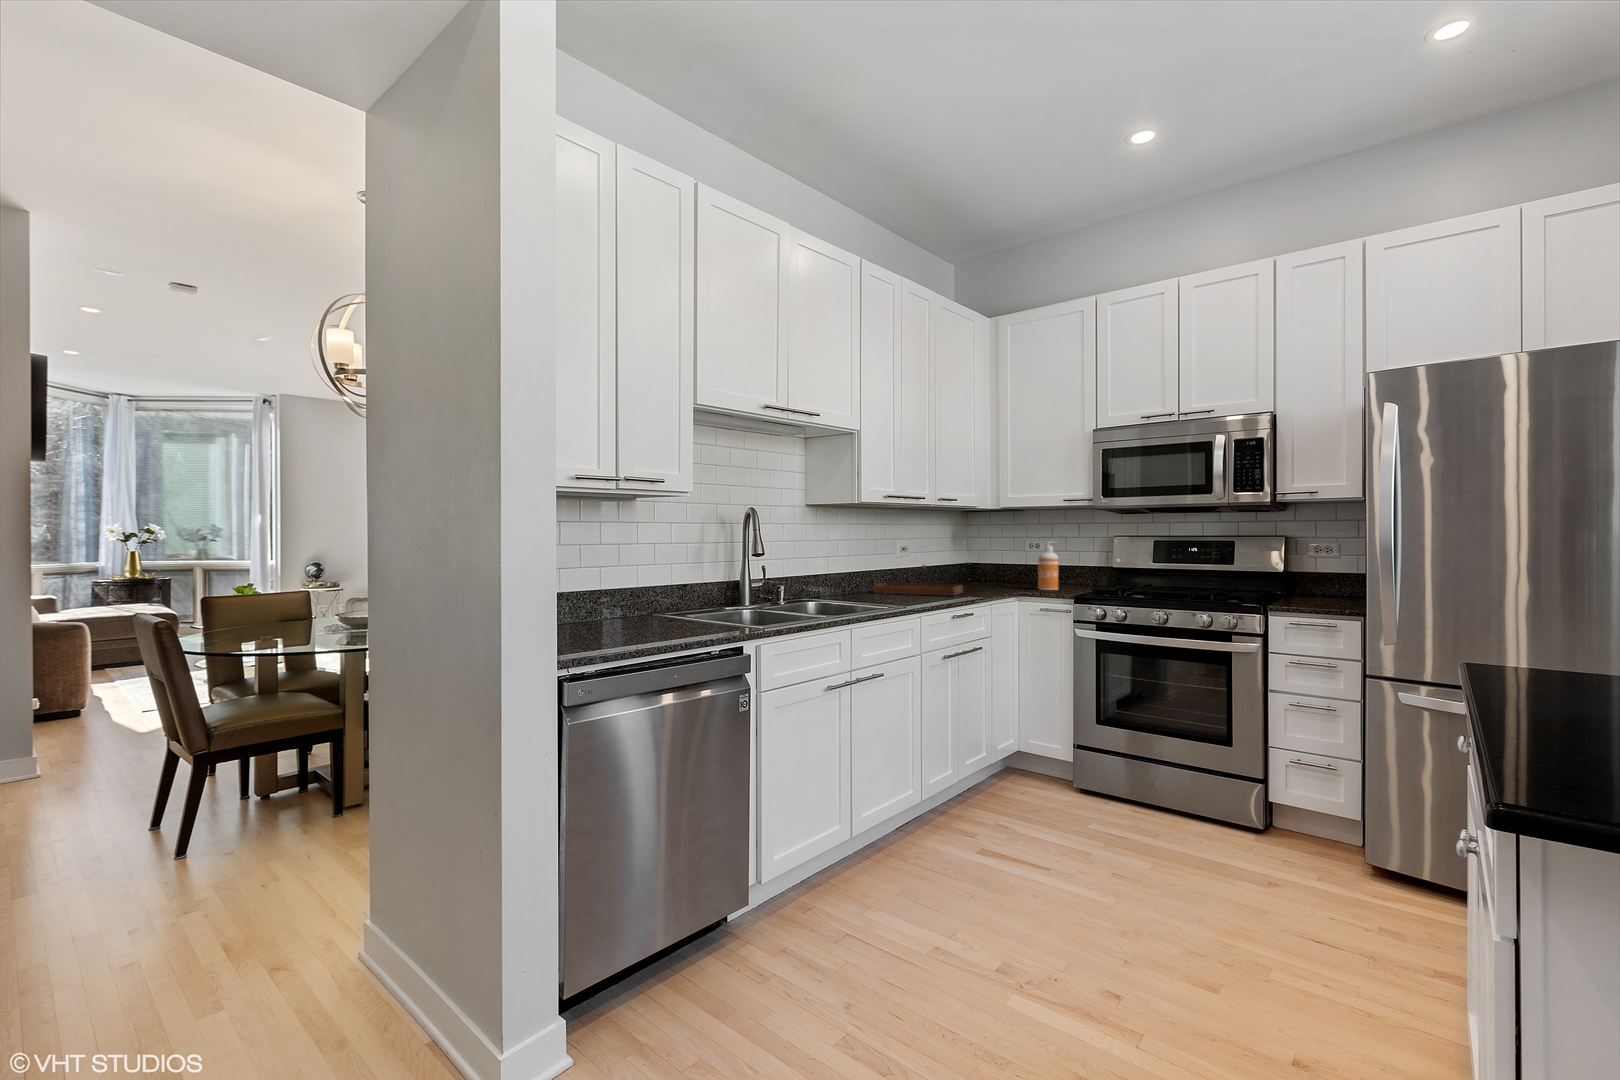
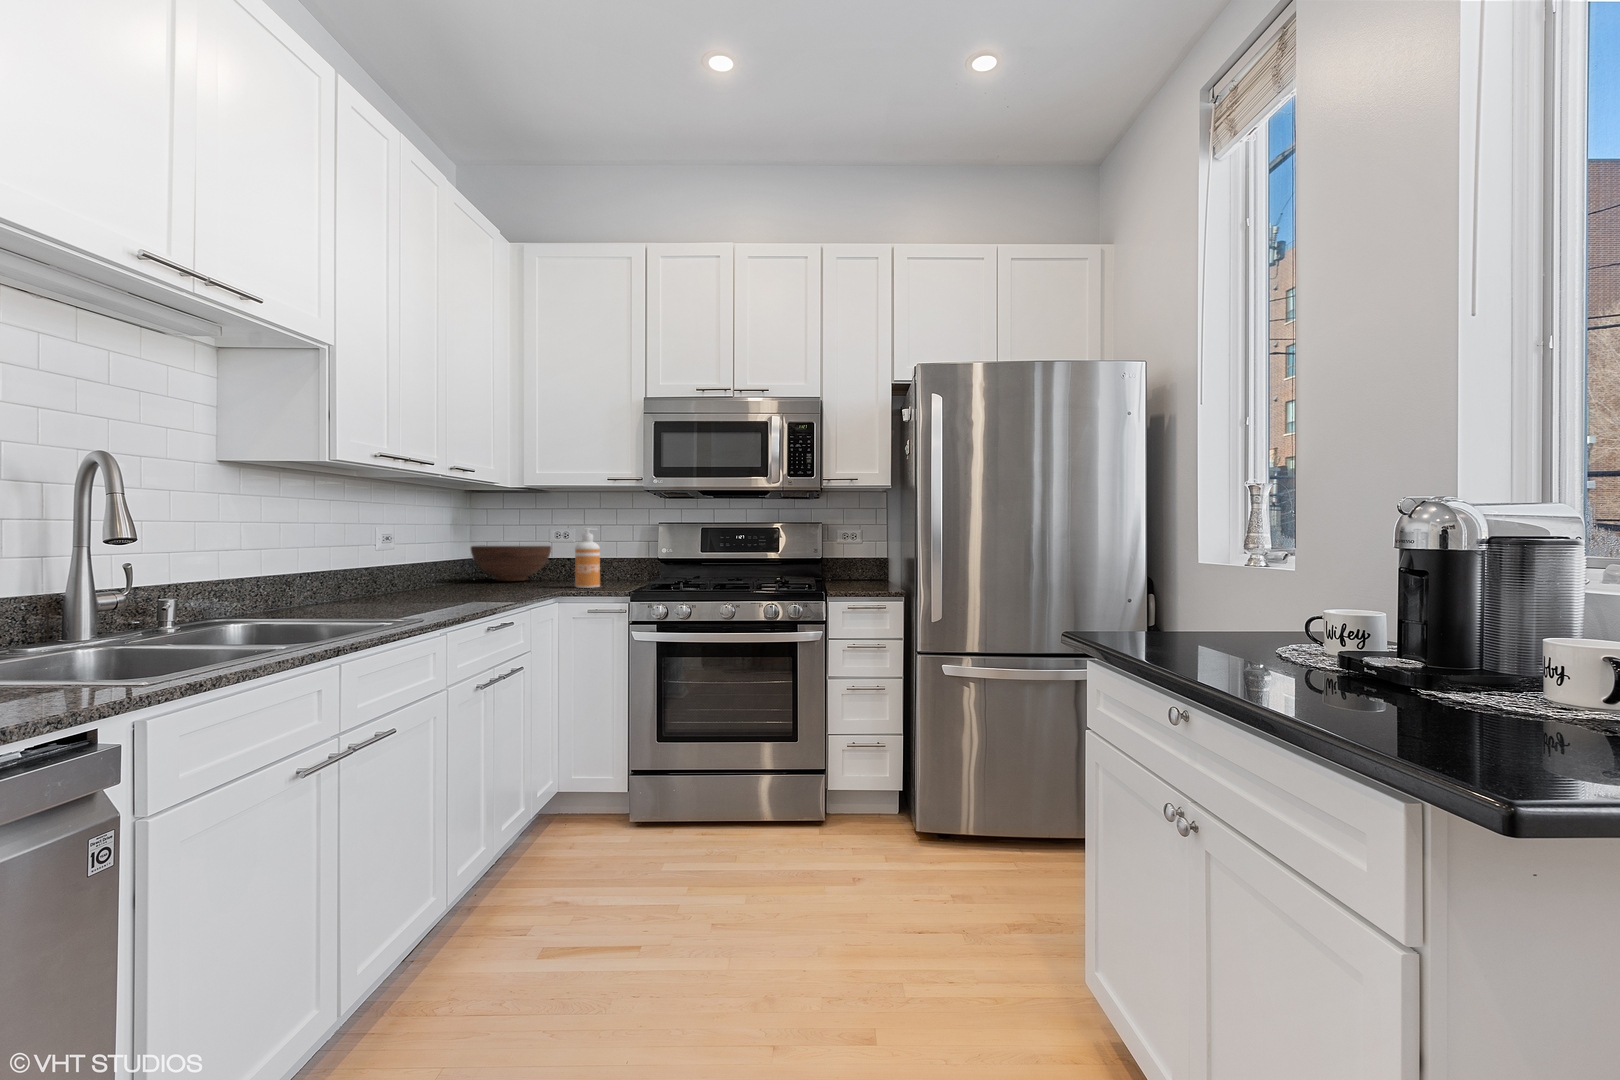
fruit bowl: none [966,553,1027,581] -> present [471,545,551,581]
tray: present [873,565,963,596] -> none [343,560,483,604]

